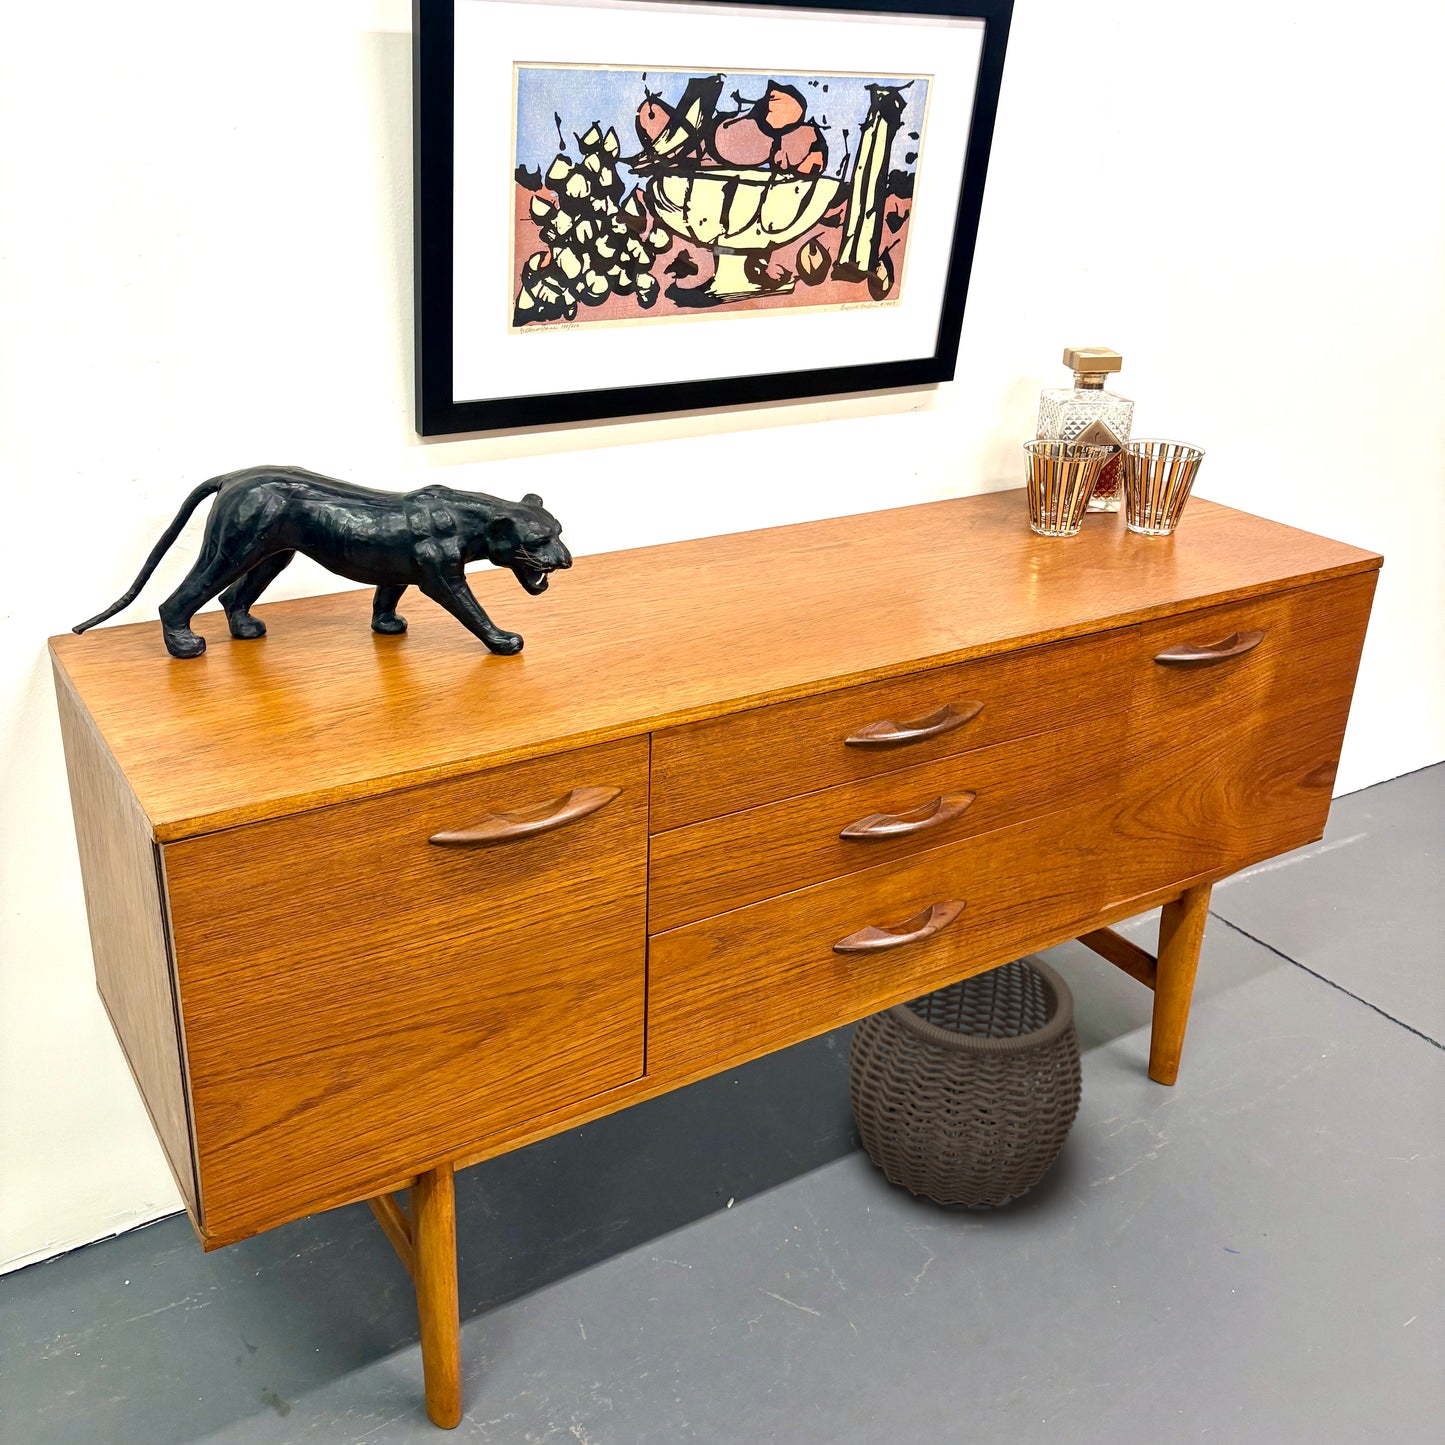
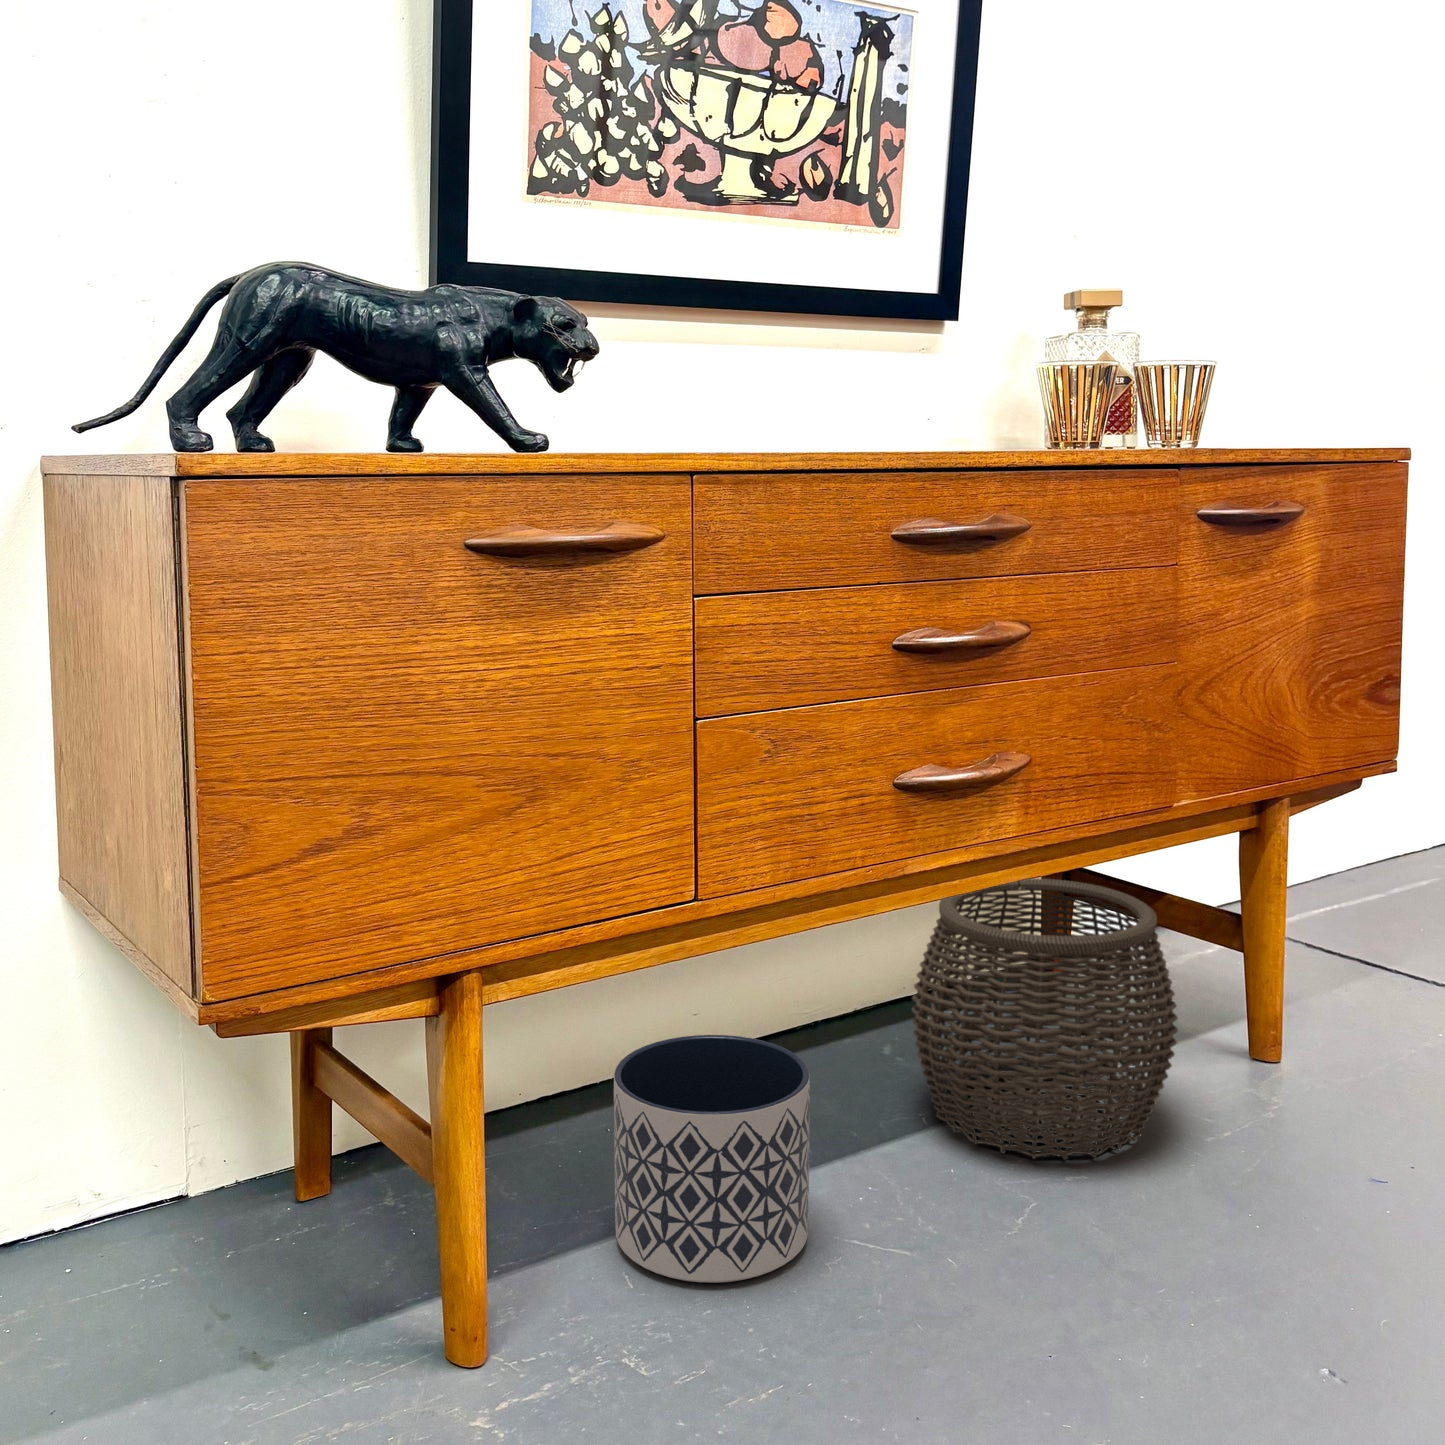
planter: none [571,1115,743,1350] -> present [614,1035,810,1283]

